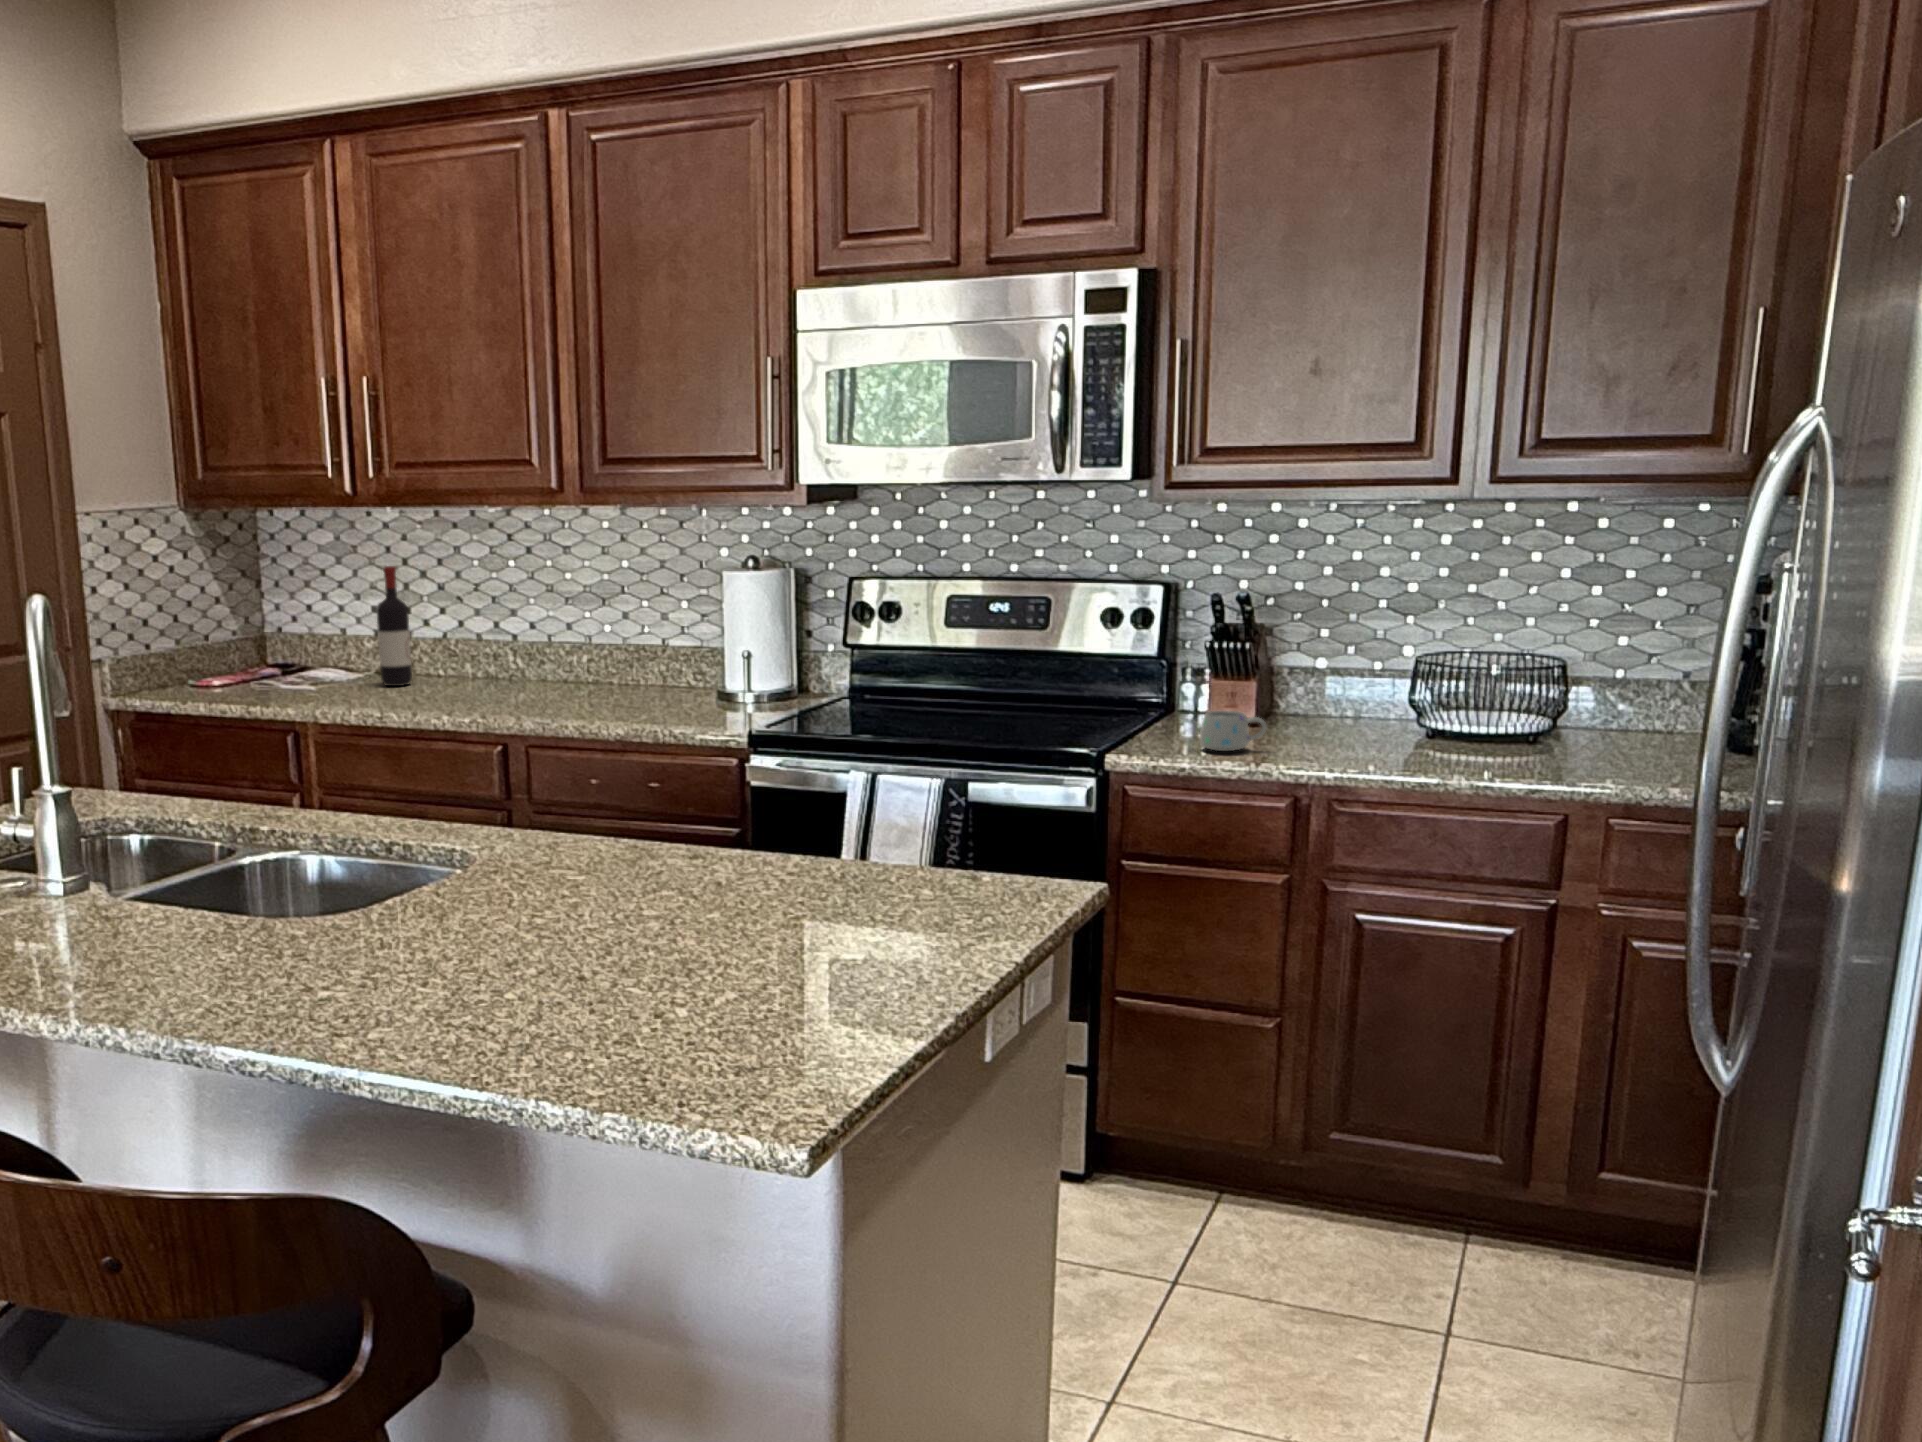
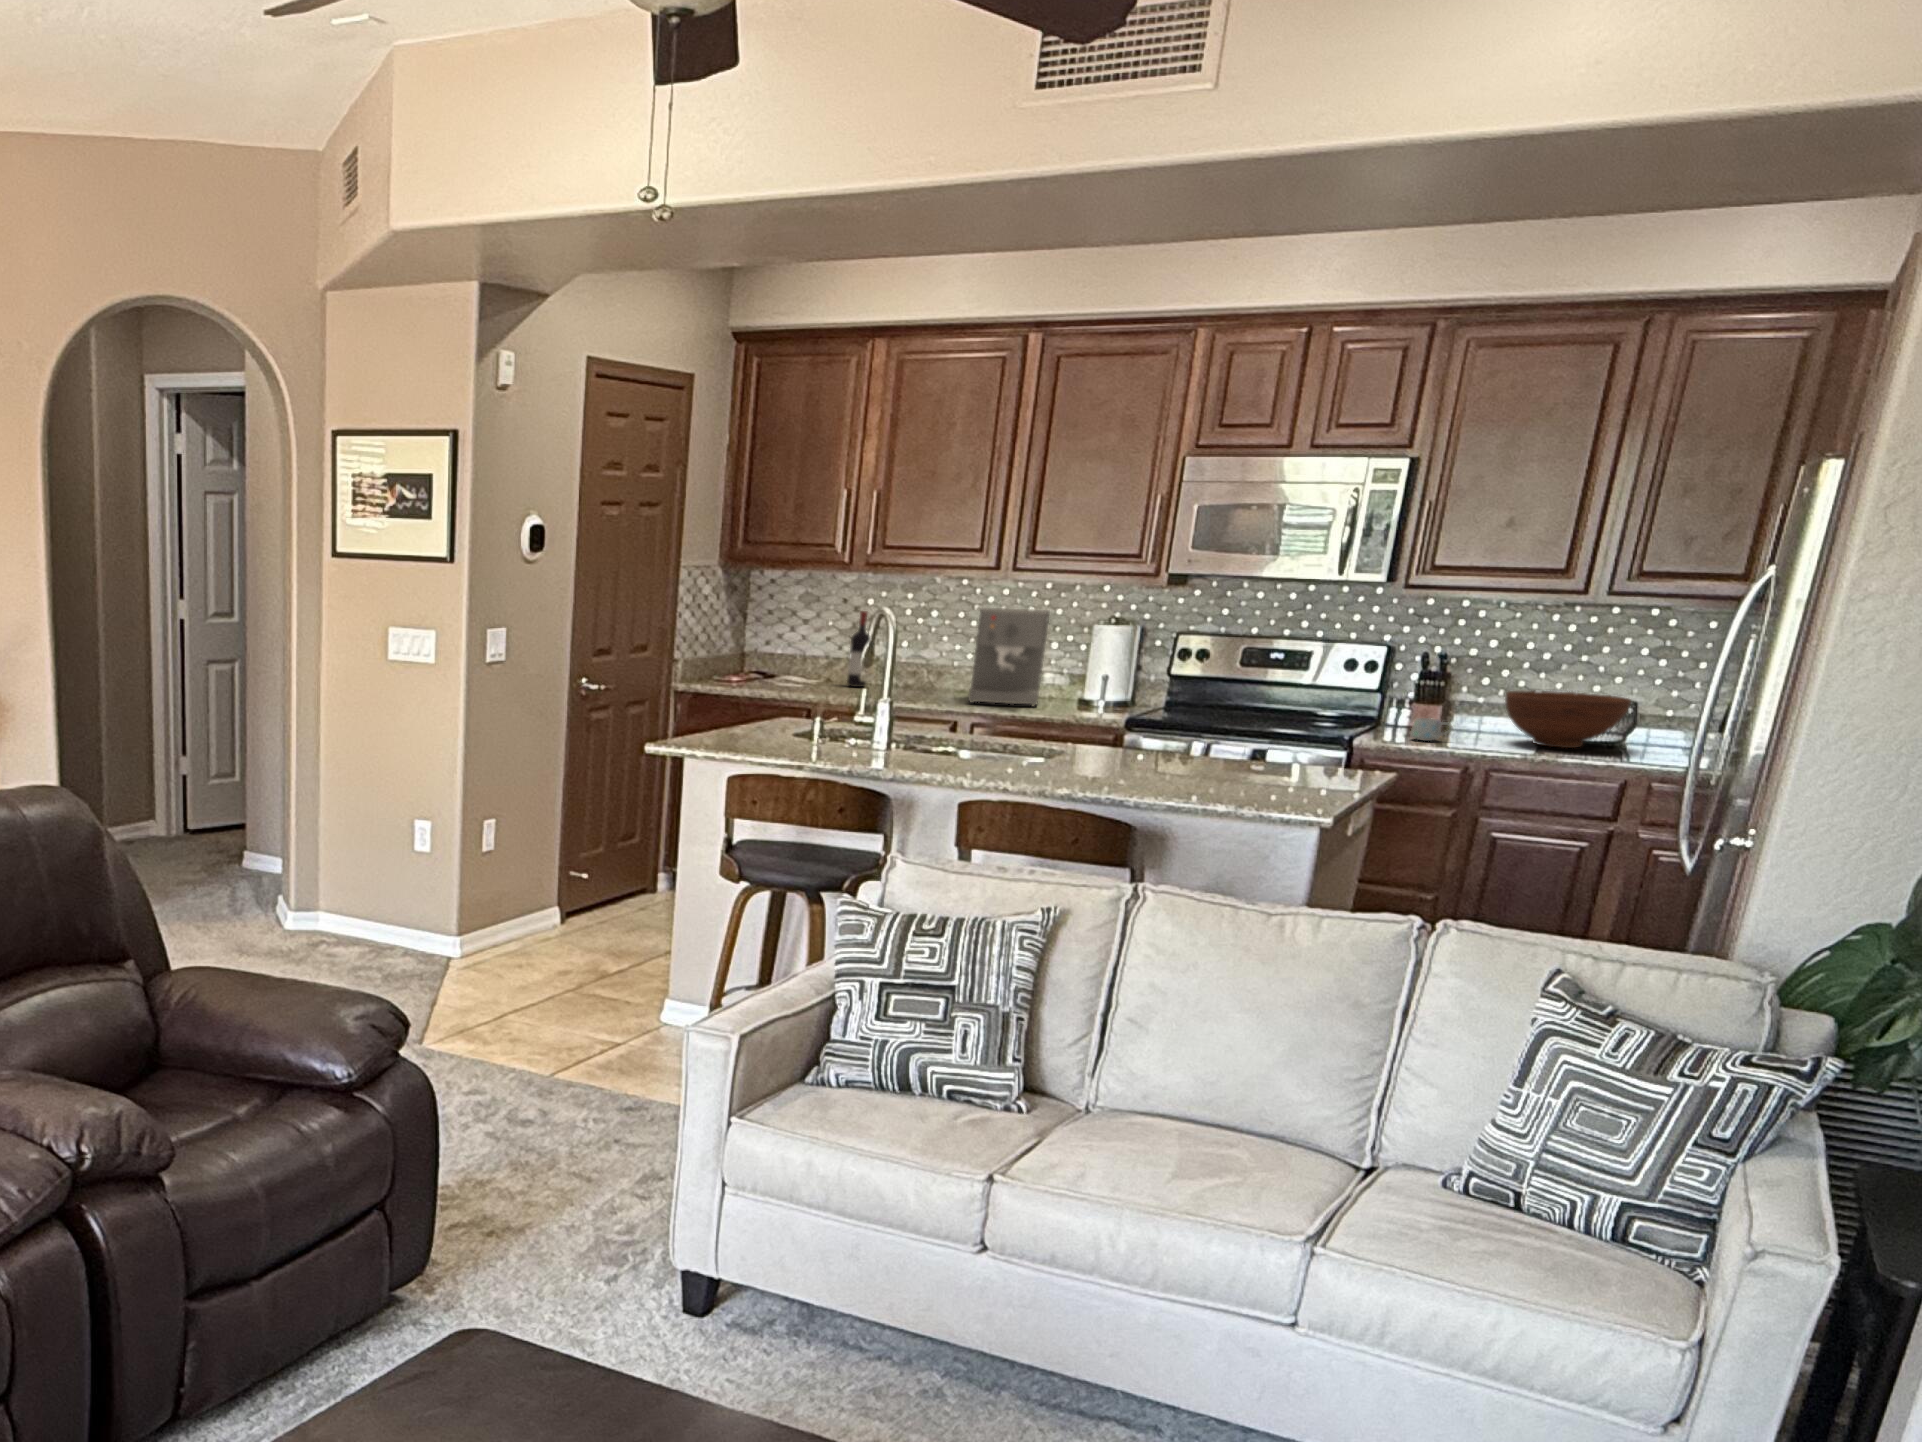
coffee maker: none [521,551,654,712] -> present [968,608,1050,707]
fruit bowl: none [1347,650,1555,753] -> present [1505,691,1631,748]

